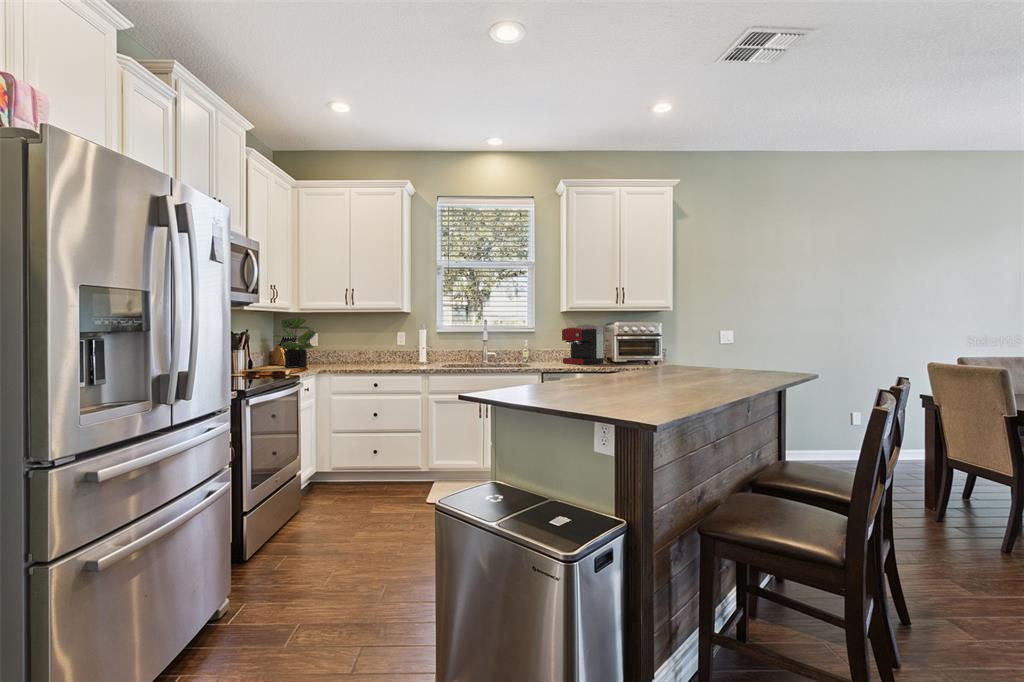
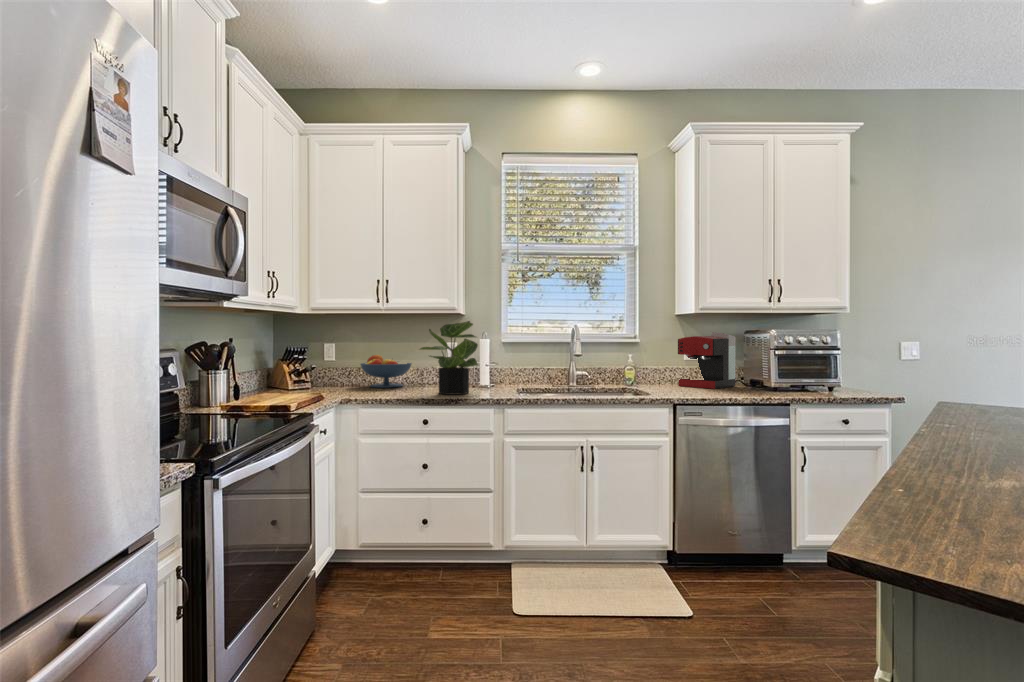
potted plant: present [273,318,315,368] -> present [420,321,478,395]
fruit bowl: none [335,341,372,364] -> present [361,355,412,388]

